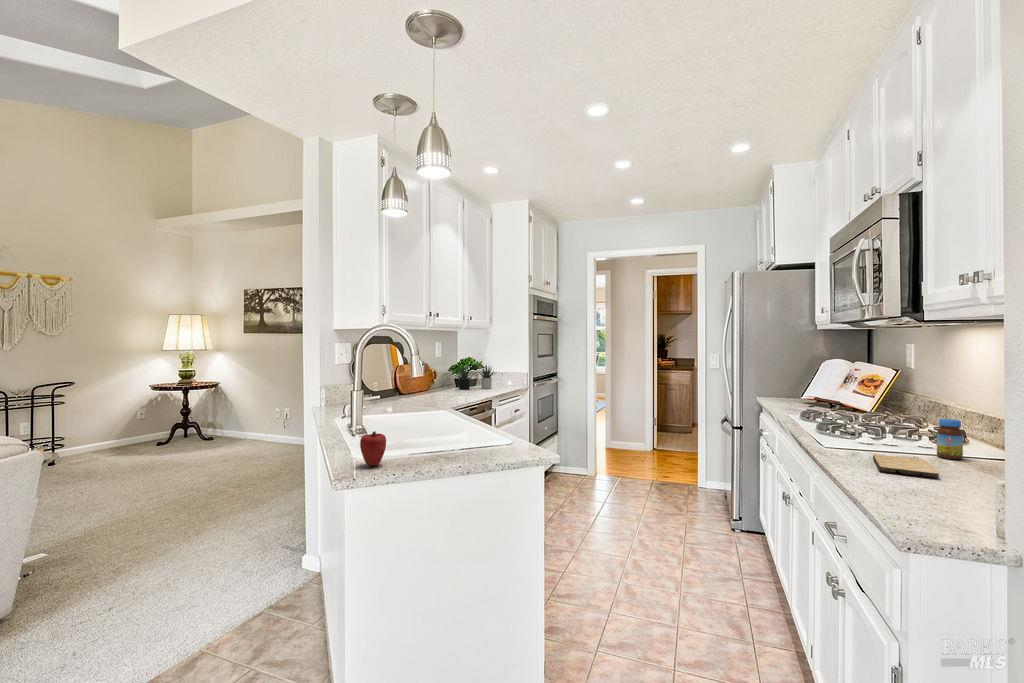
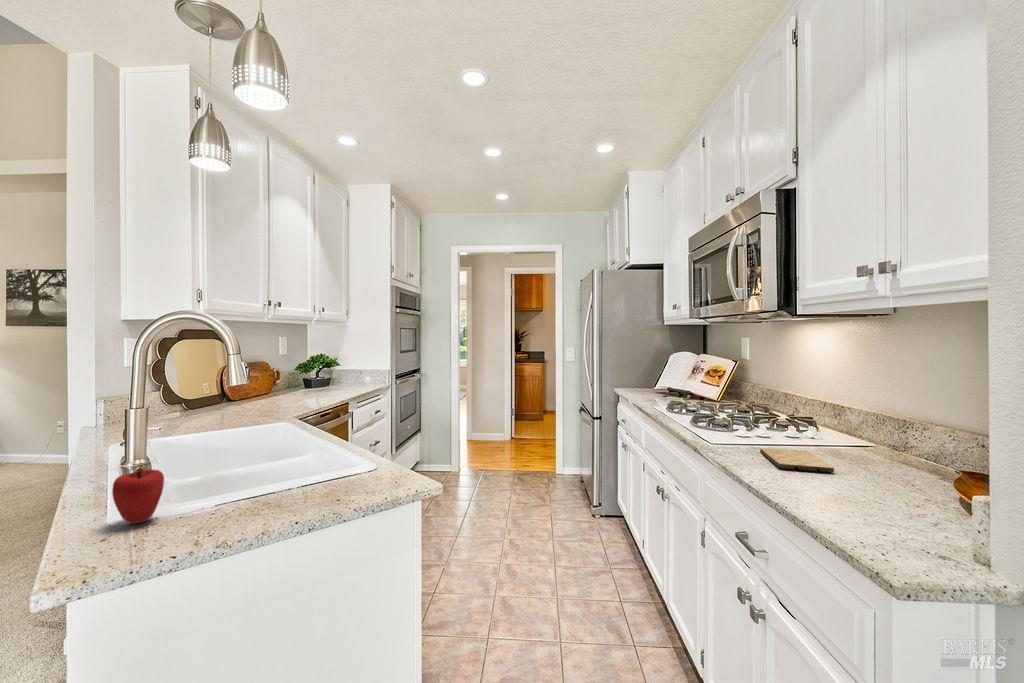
succulent plant: present [456,365,495,390] -> none [301,359,355,389]
jar: present [937,419,963,459] -> none [809,408,832,448]

